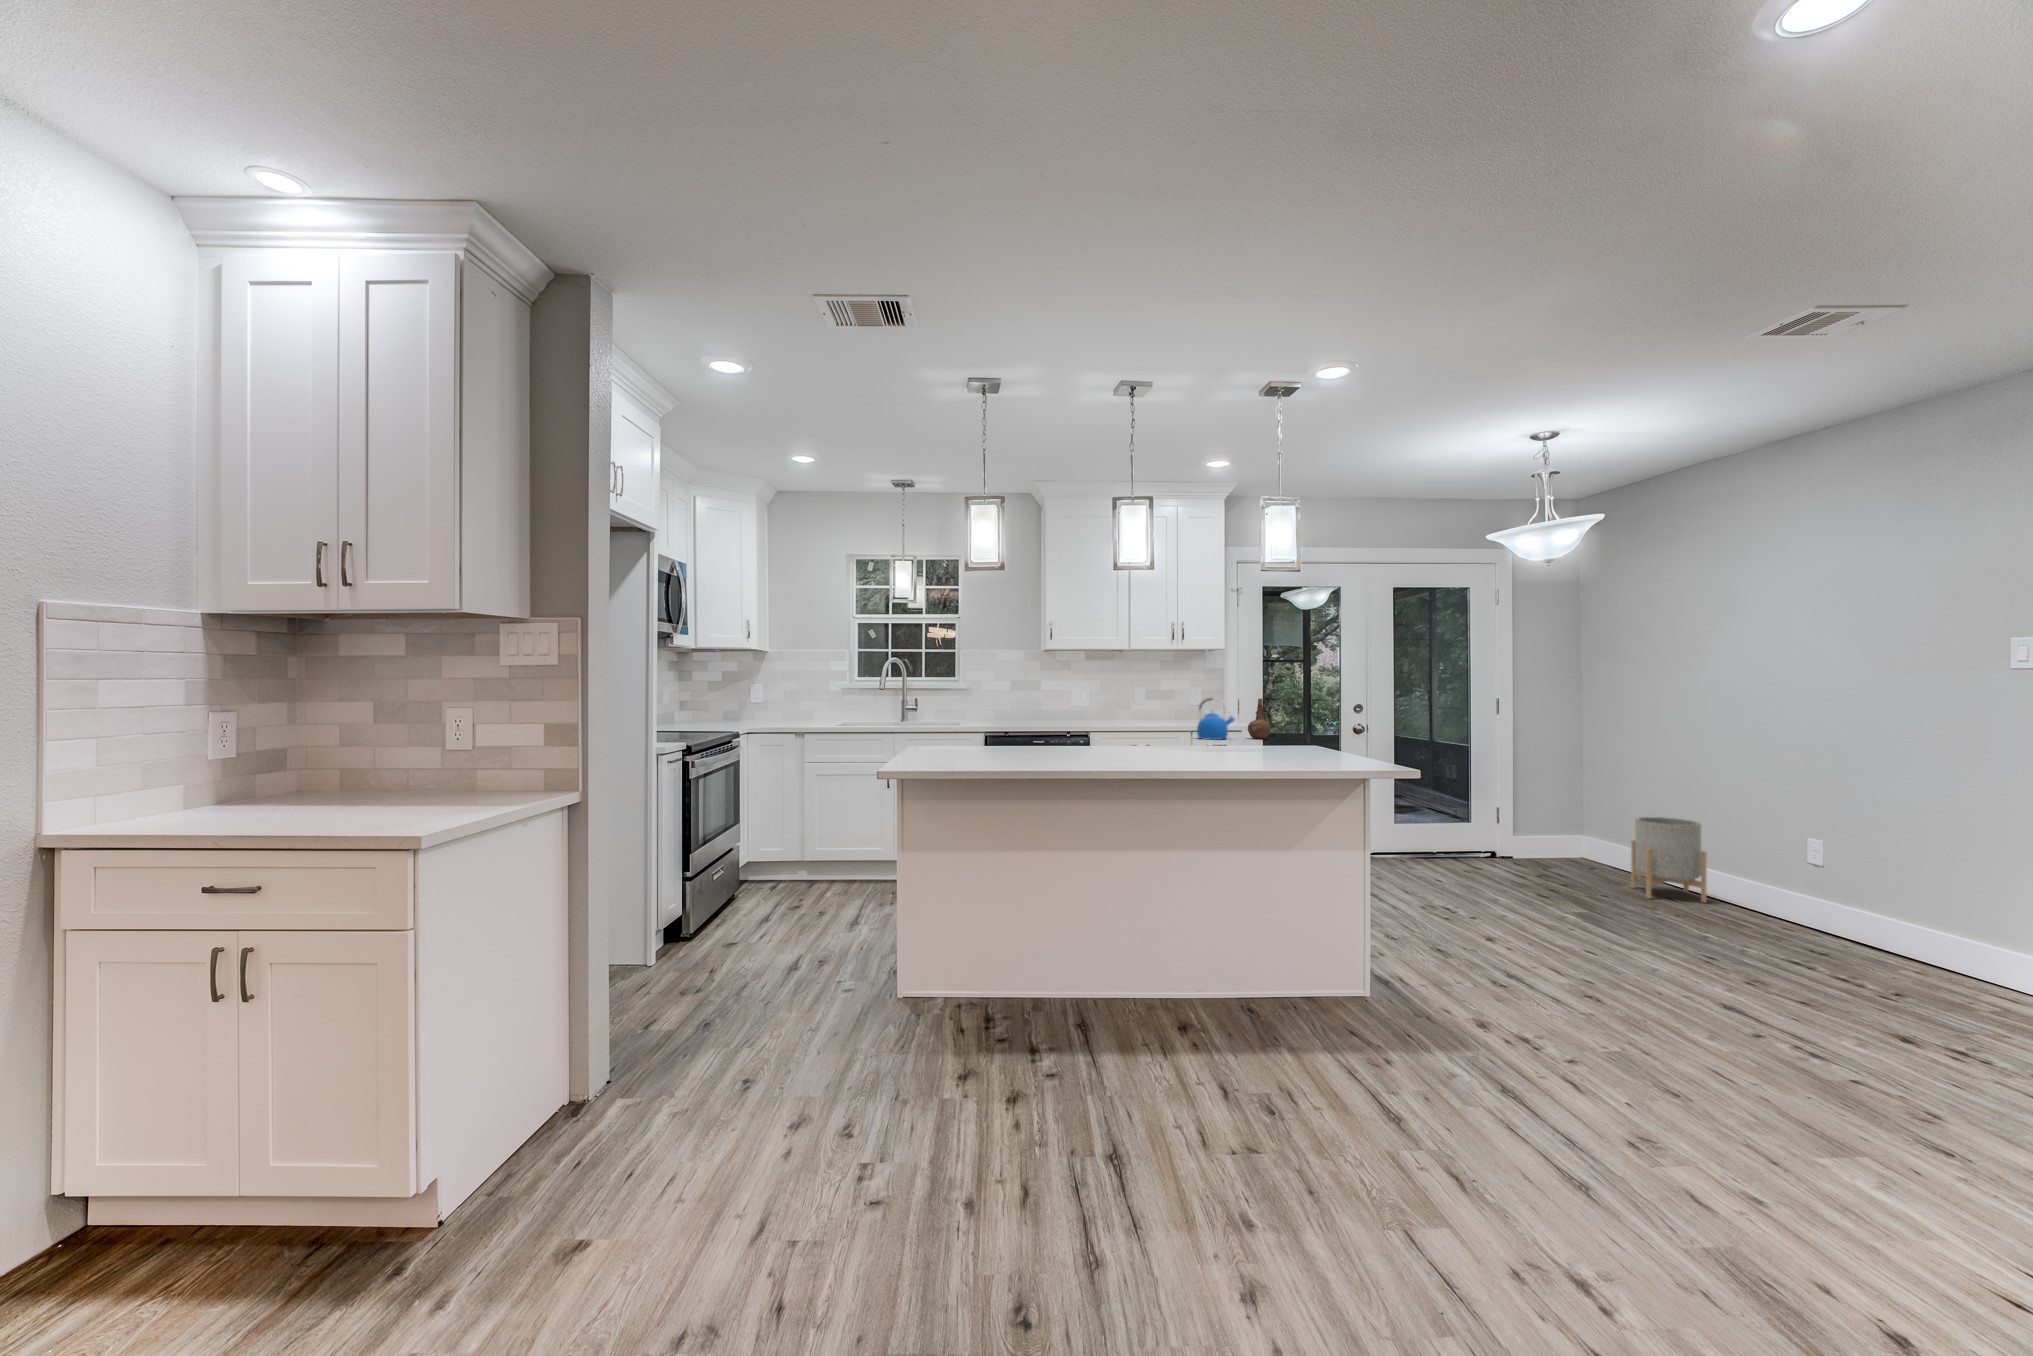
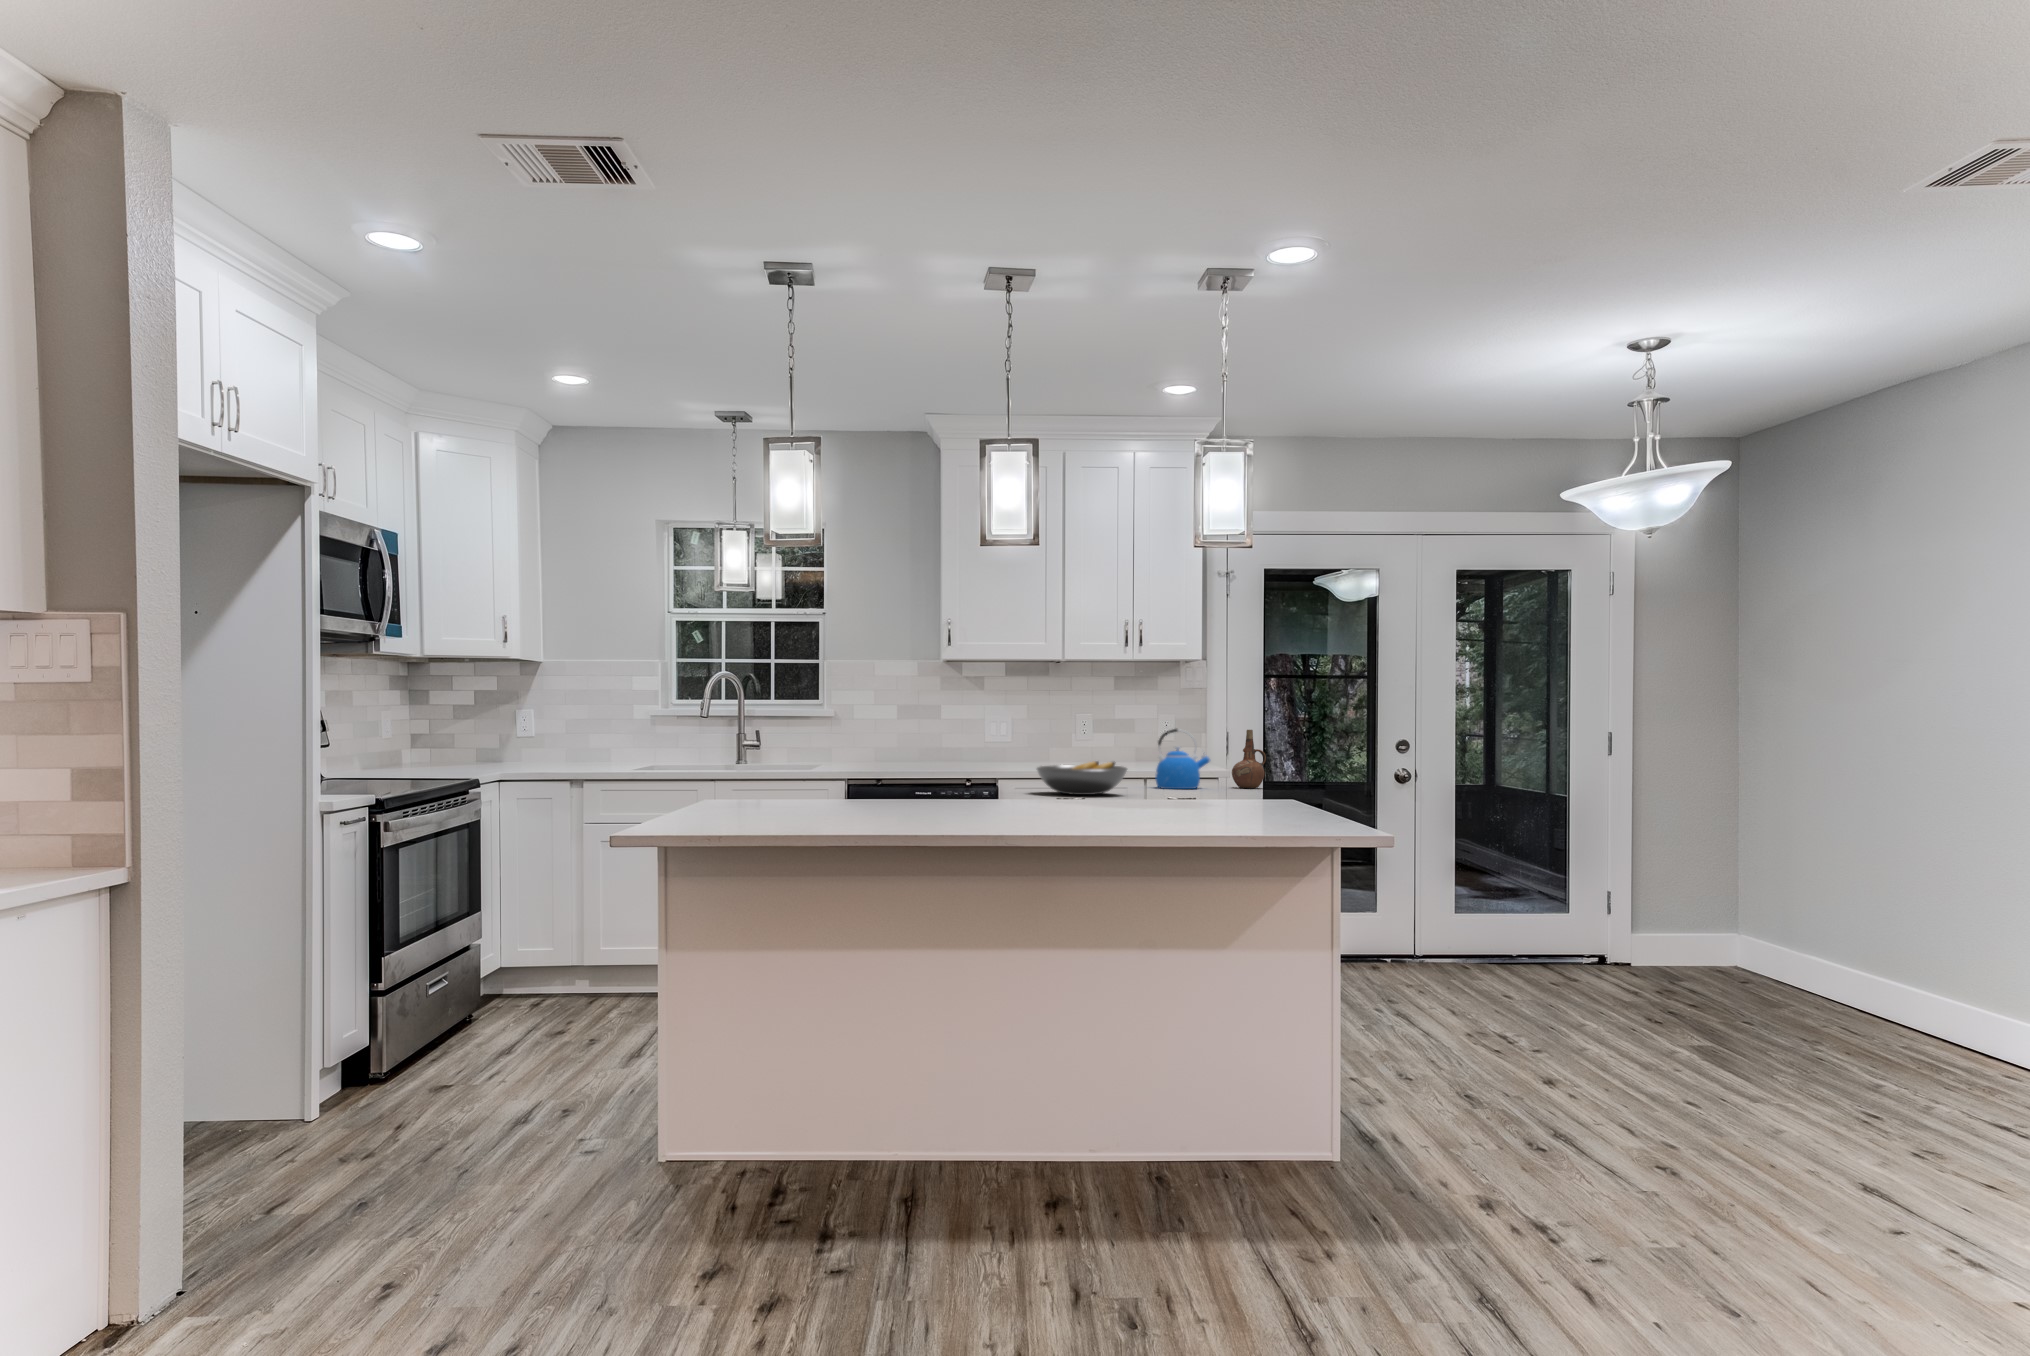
fruit bowl: none [1125,721,1189,743] -> present [1037,761,1127,795]
planter: present [1631,817,1707,902] -> none [1783,901,1885,1025]

